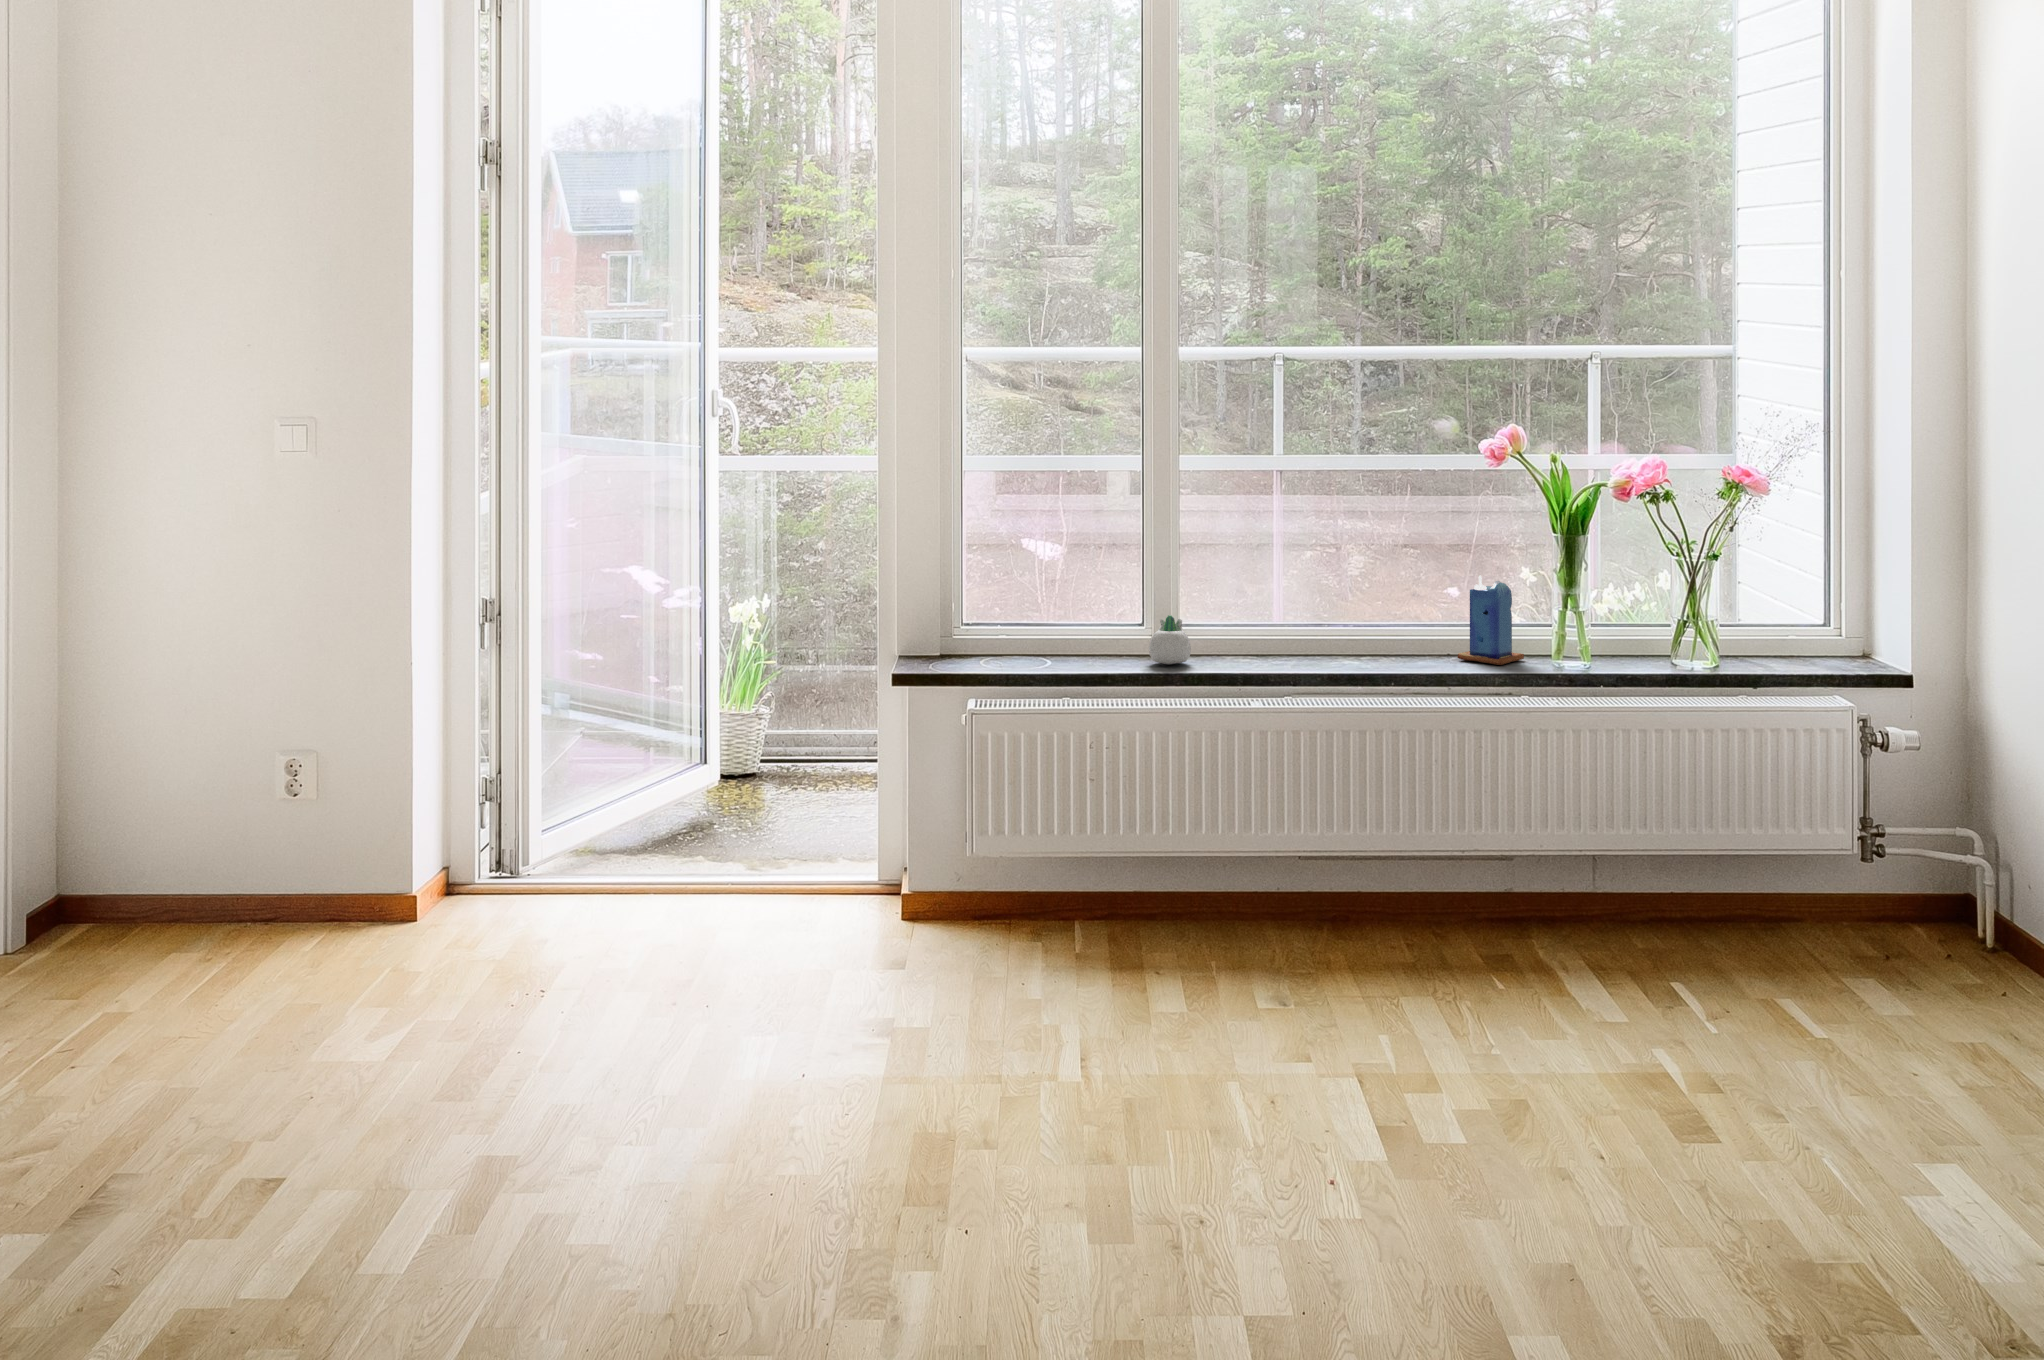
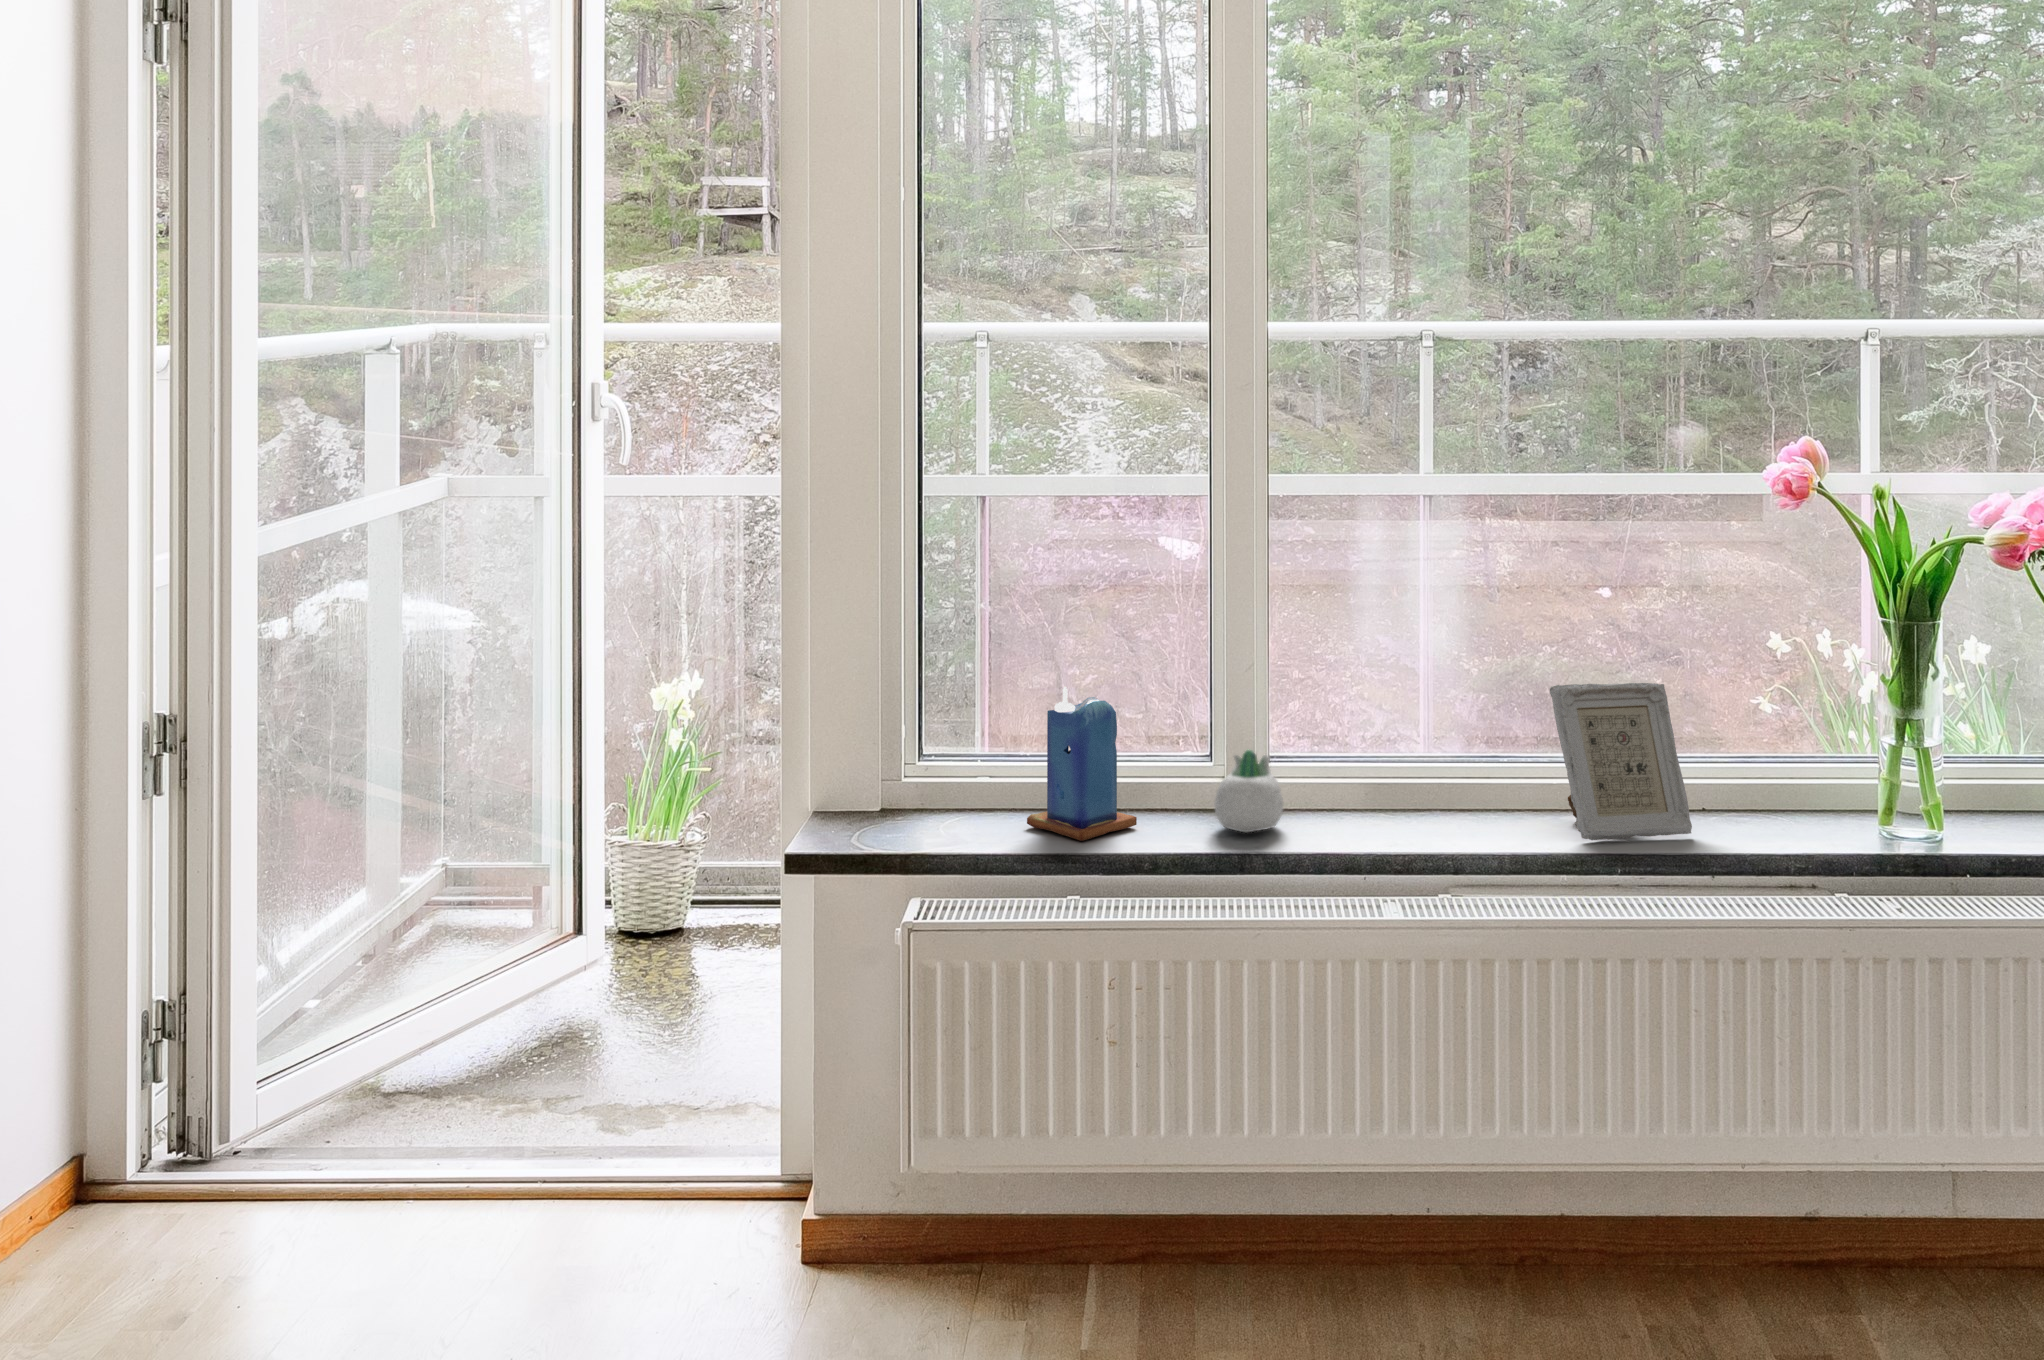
picture frame: none [1353,575,1438,667] -> present [1550,683,1692,840]
candle: present [1457,575,1524,665] -> present [1027,687,1137,841]

